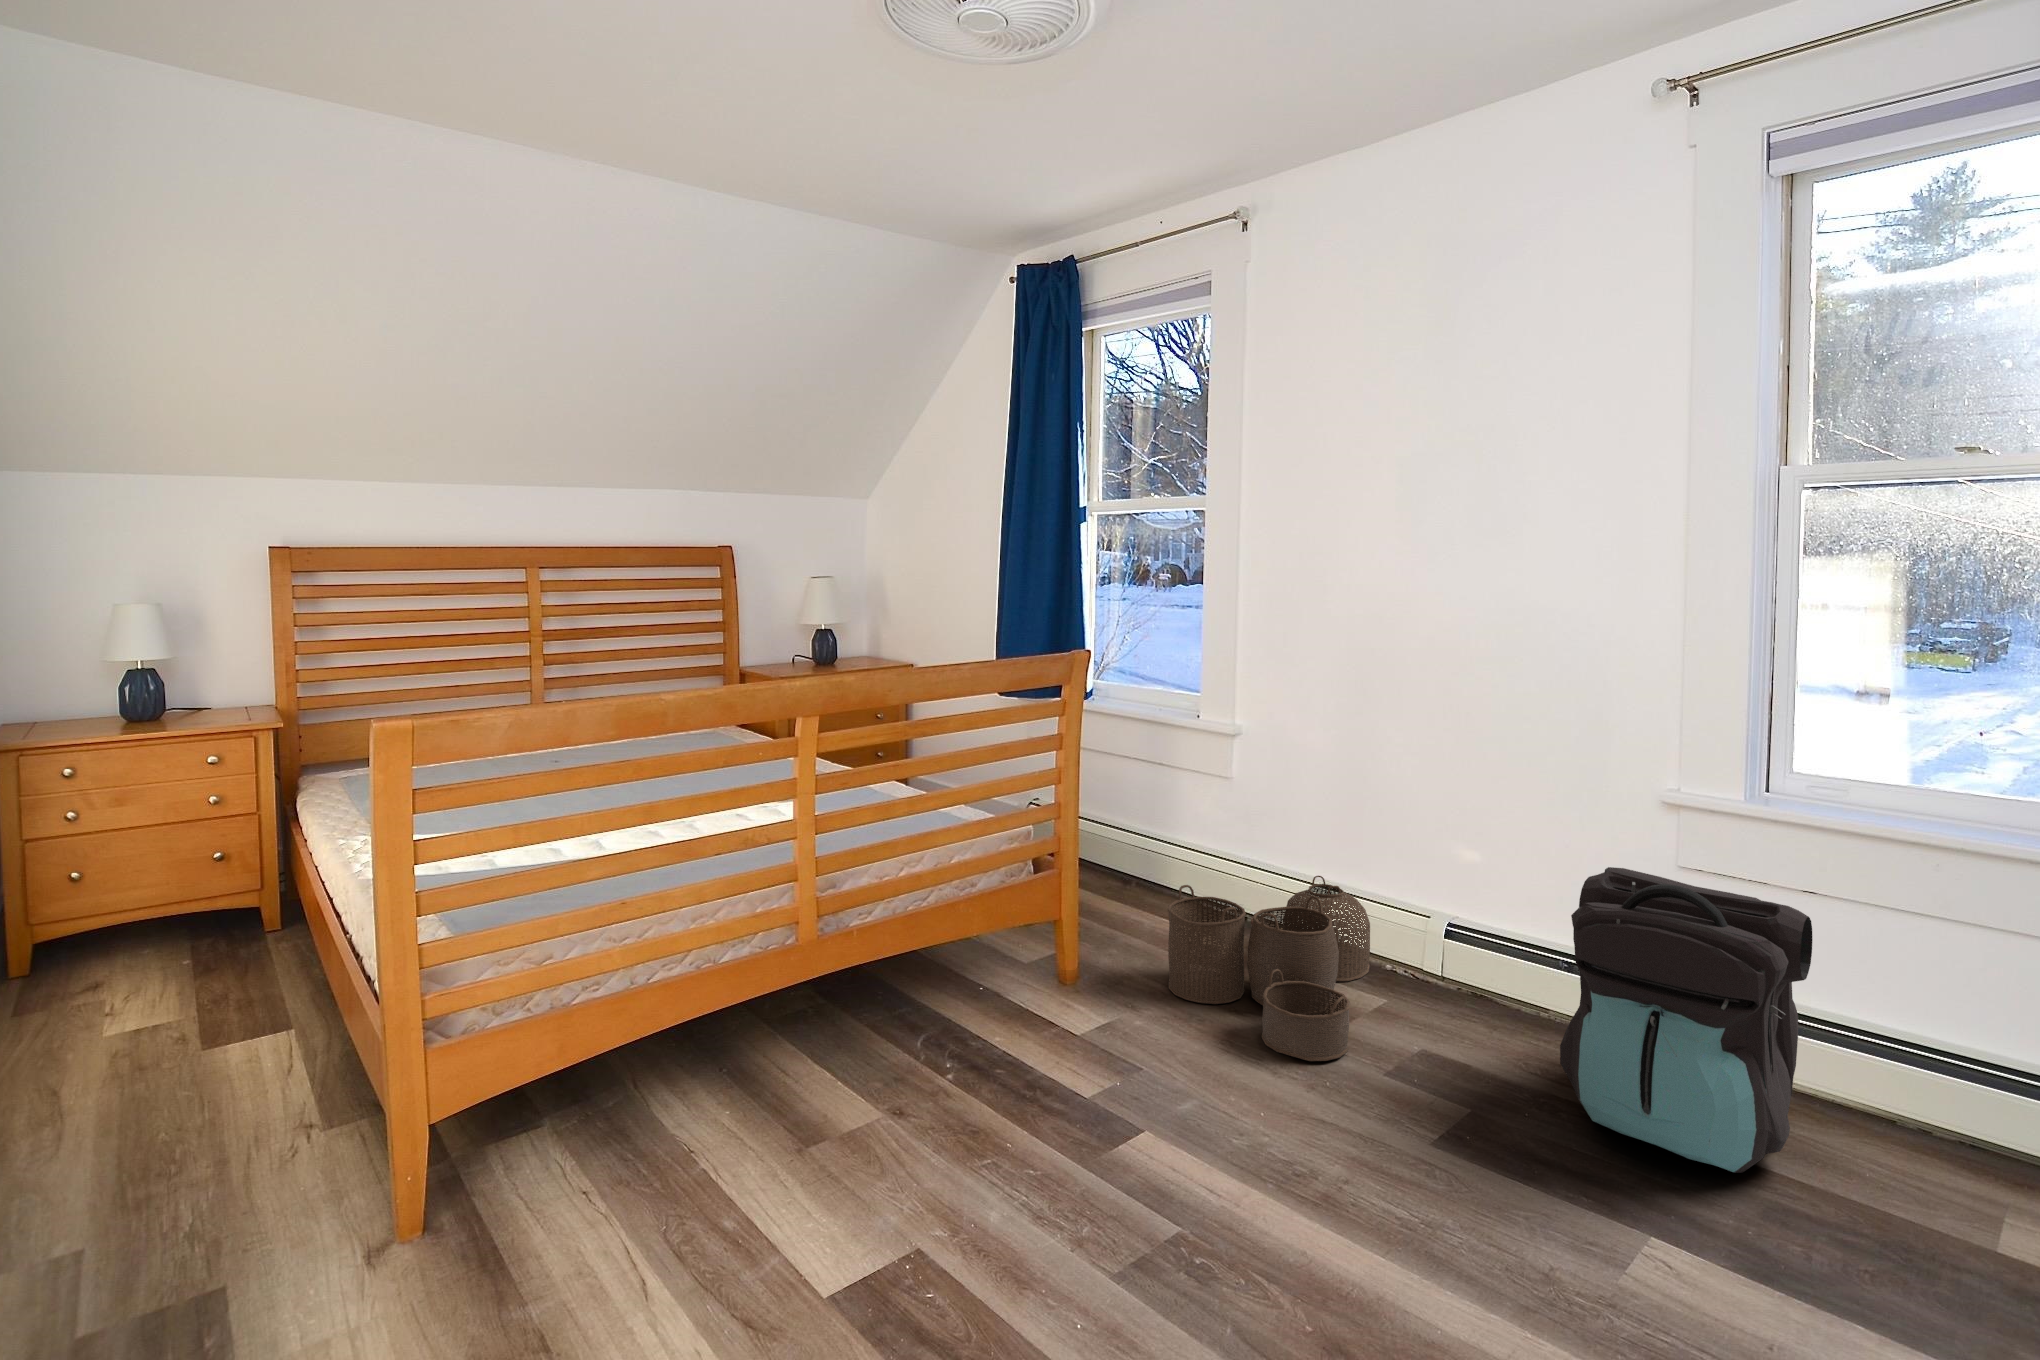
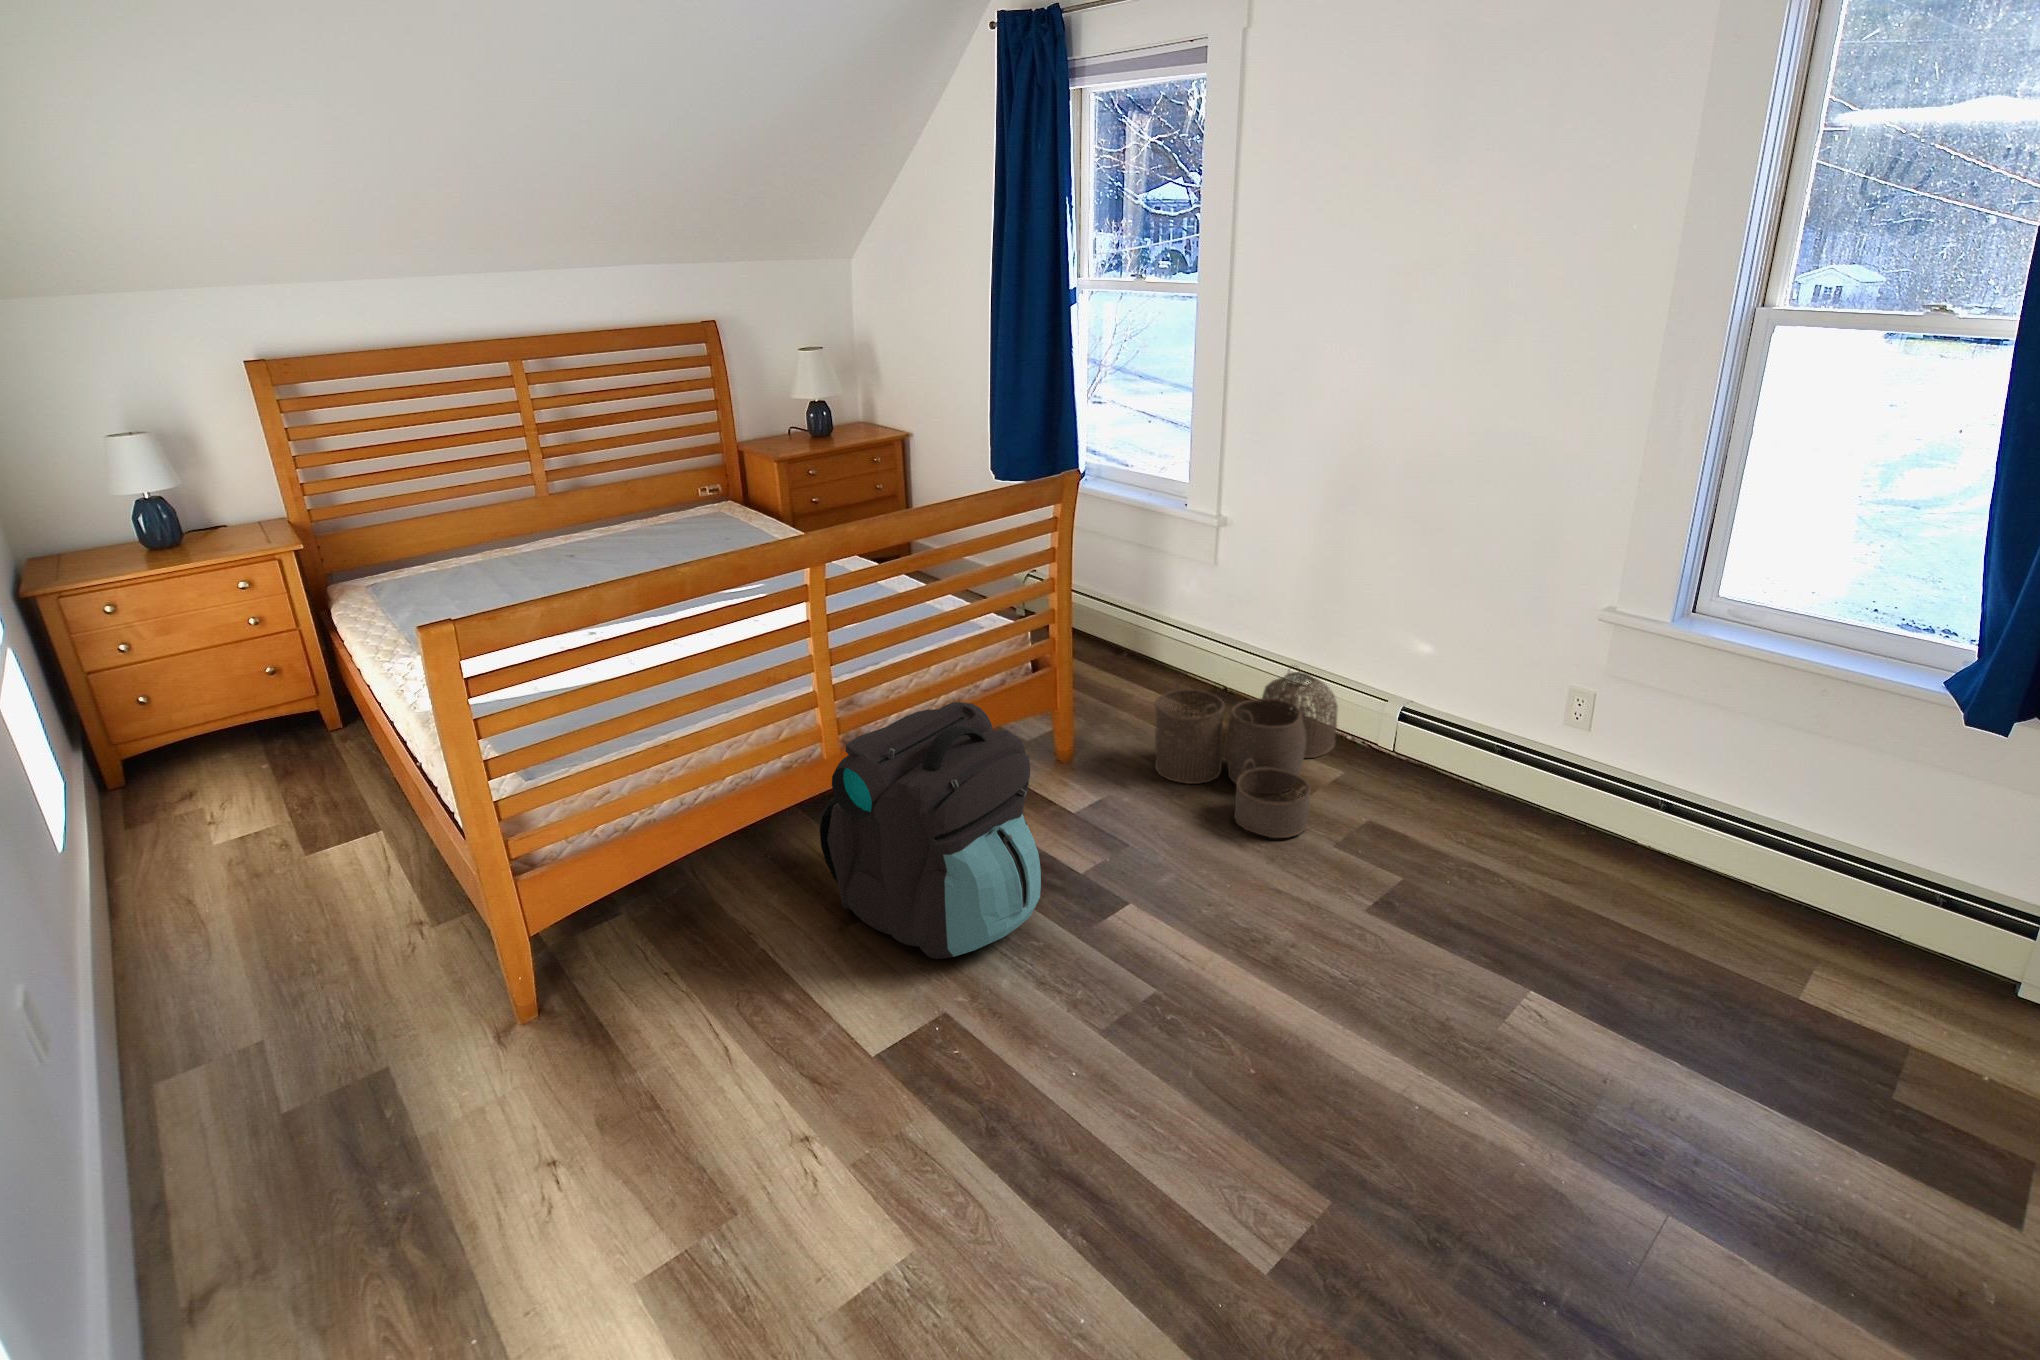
backpack: present [1560,867,1812,1173] -> present [820,702,1041,959]

